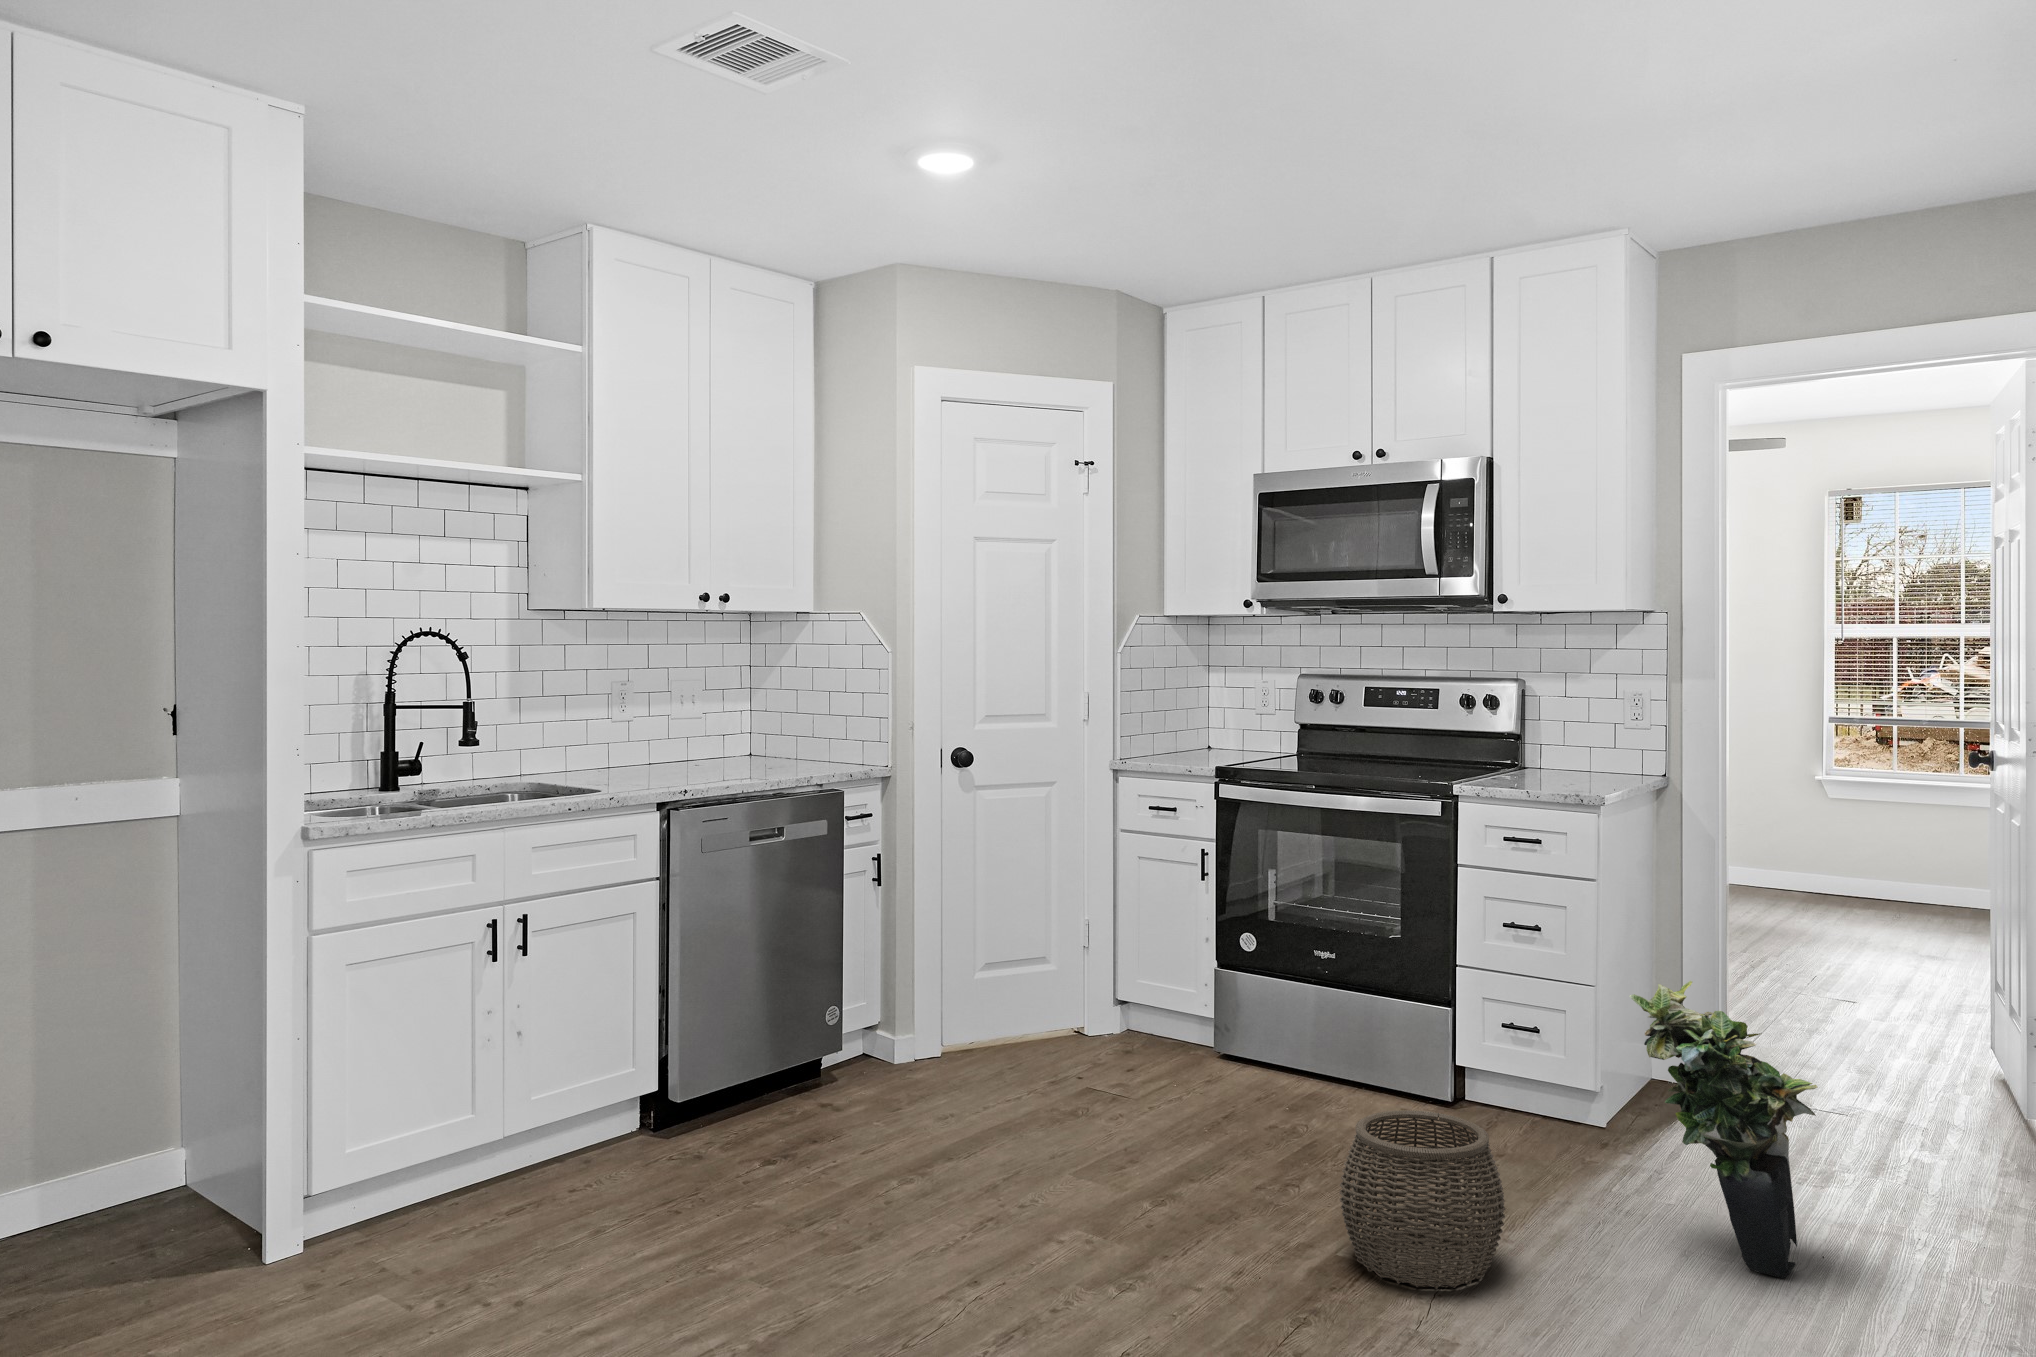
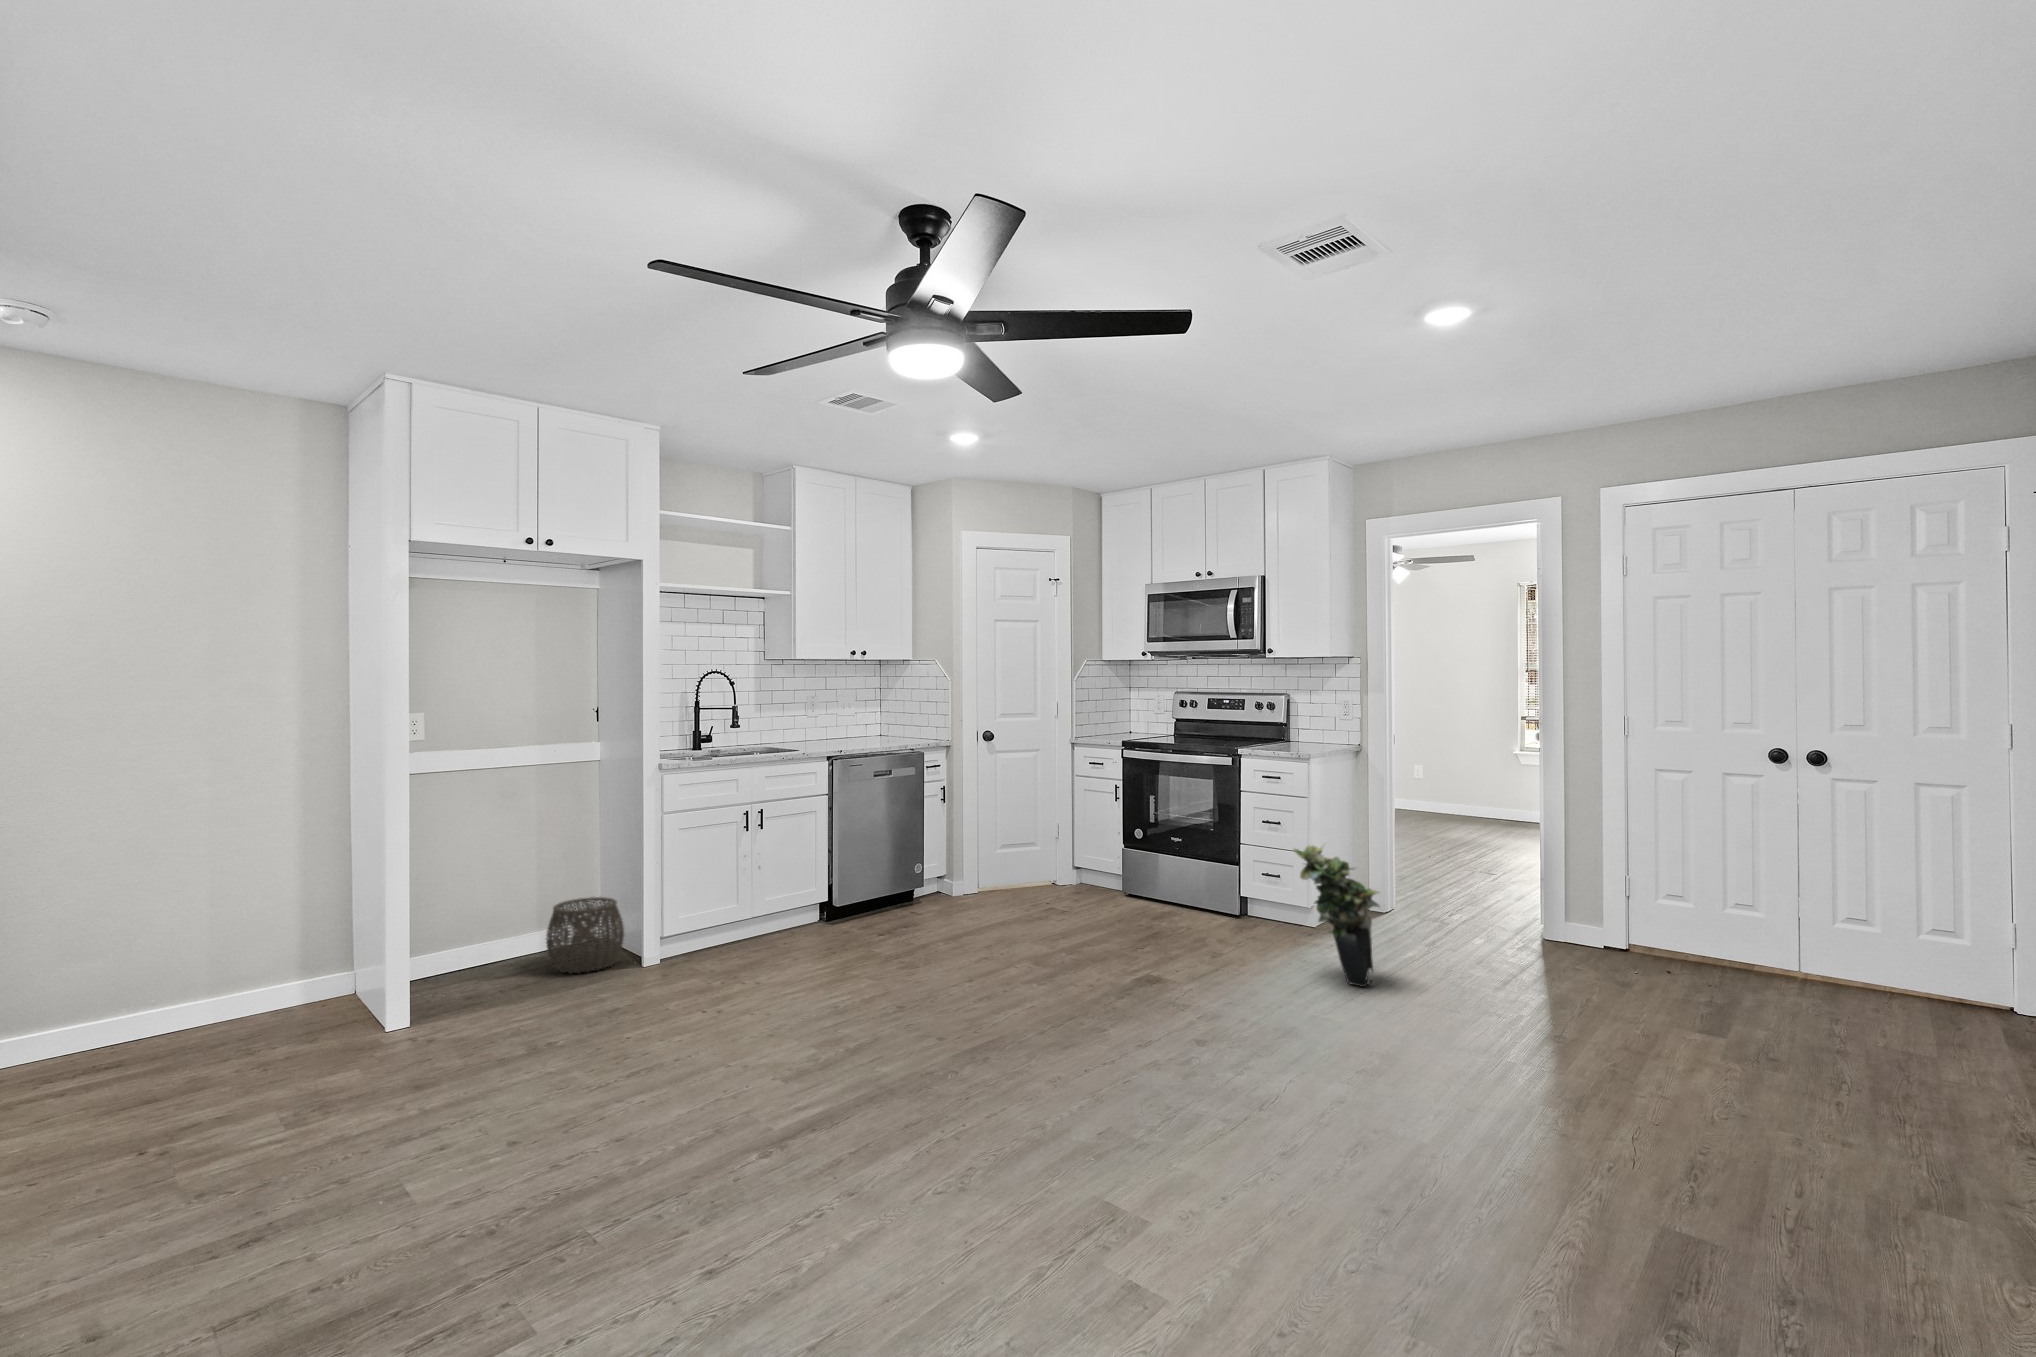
woven basket: present [1339,1110,1505,1289] -> present [546,897,624,973]

